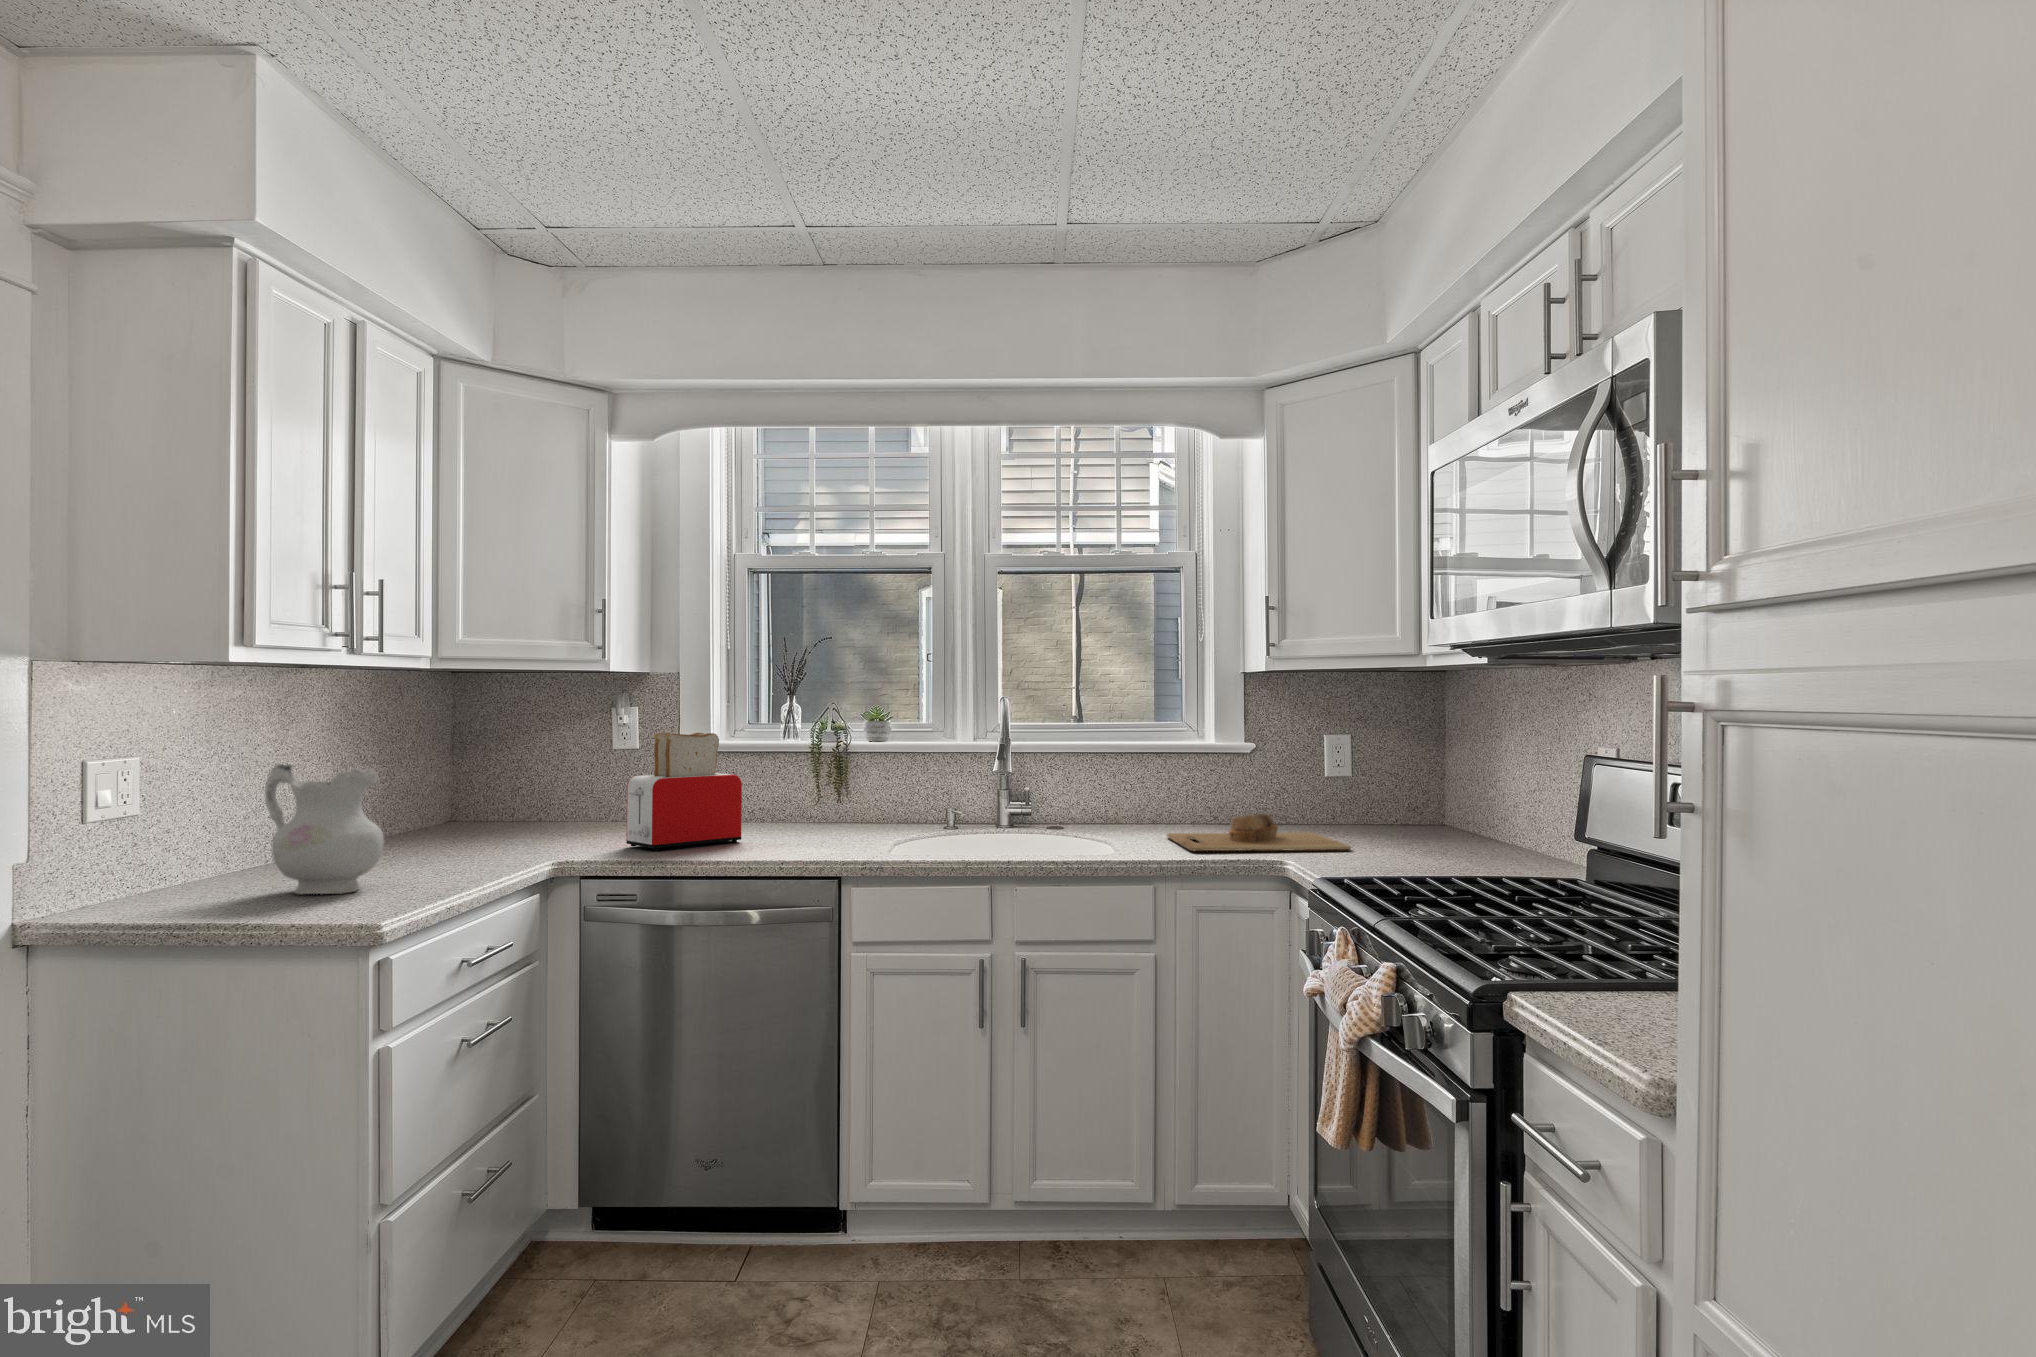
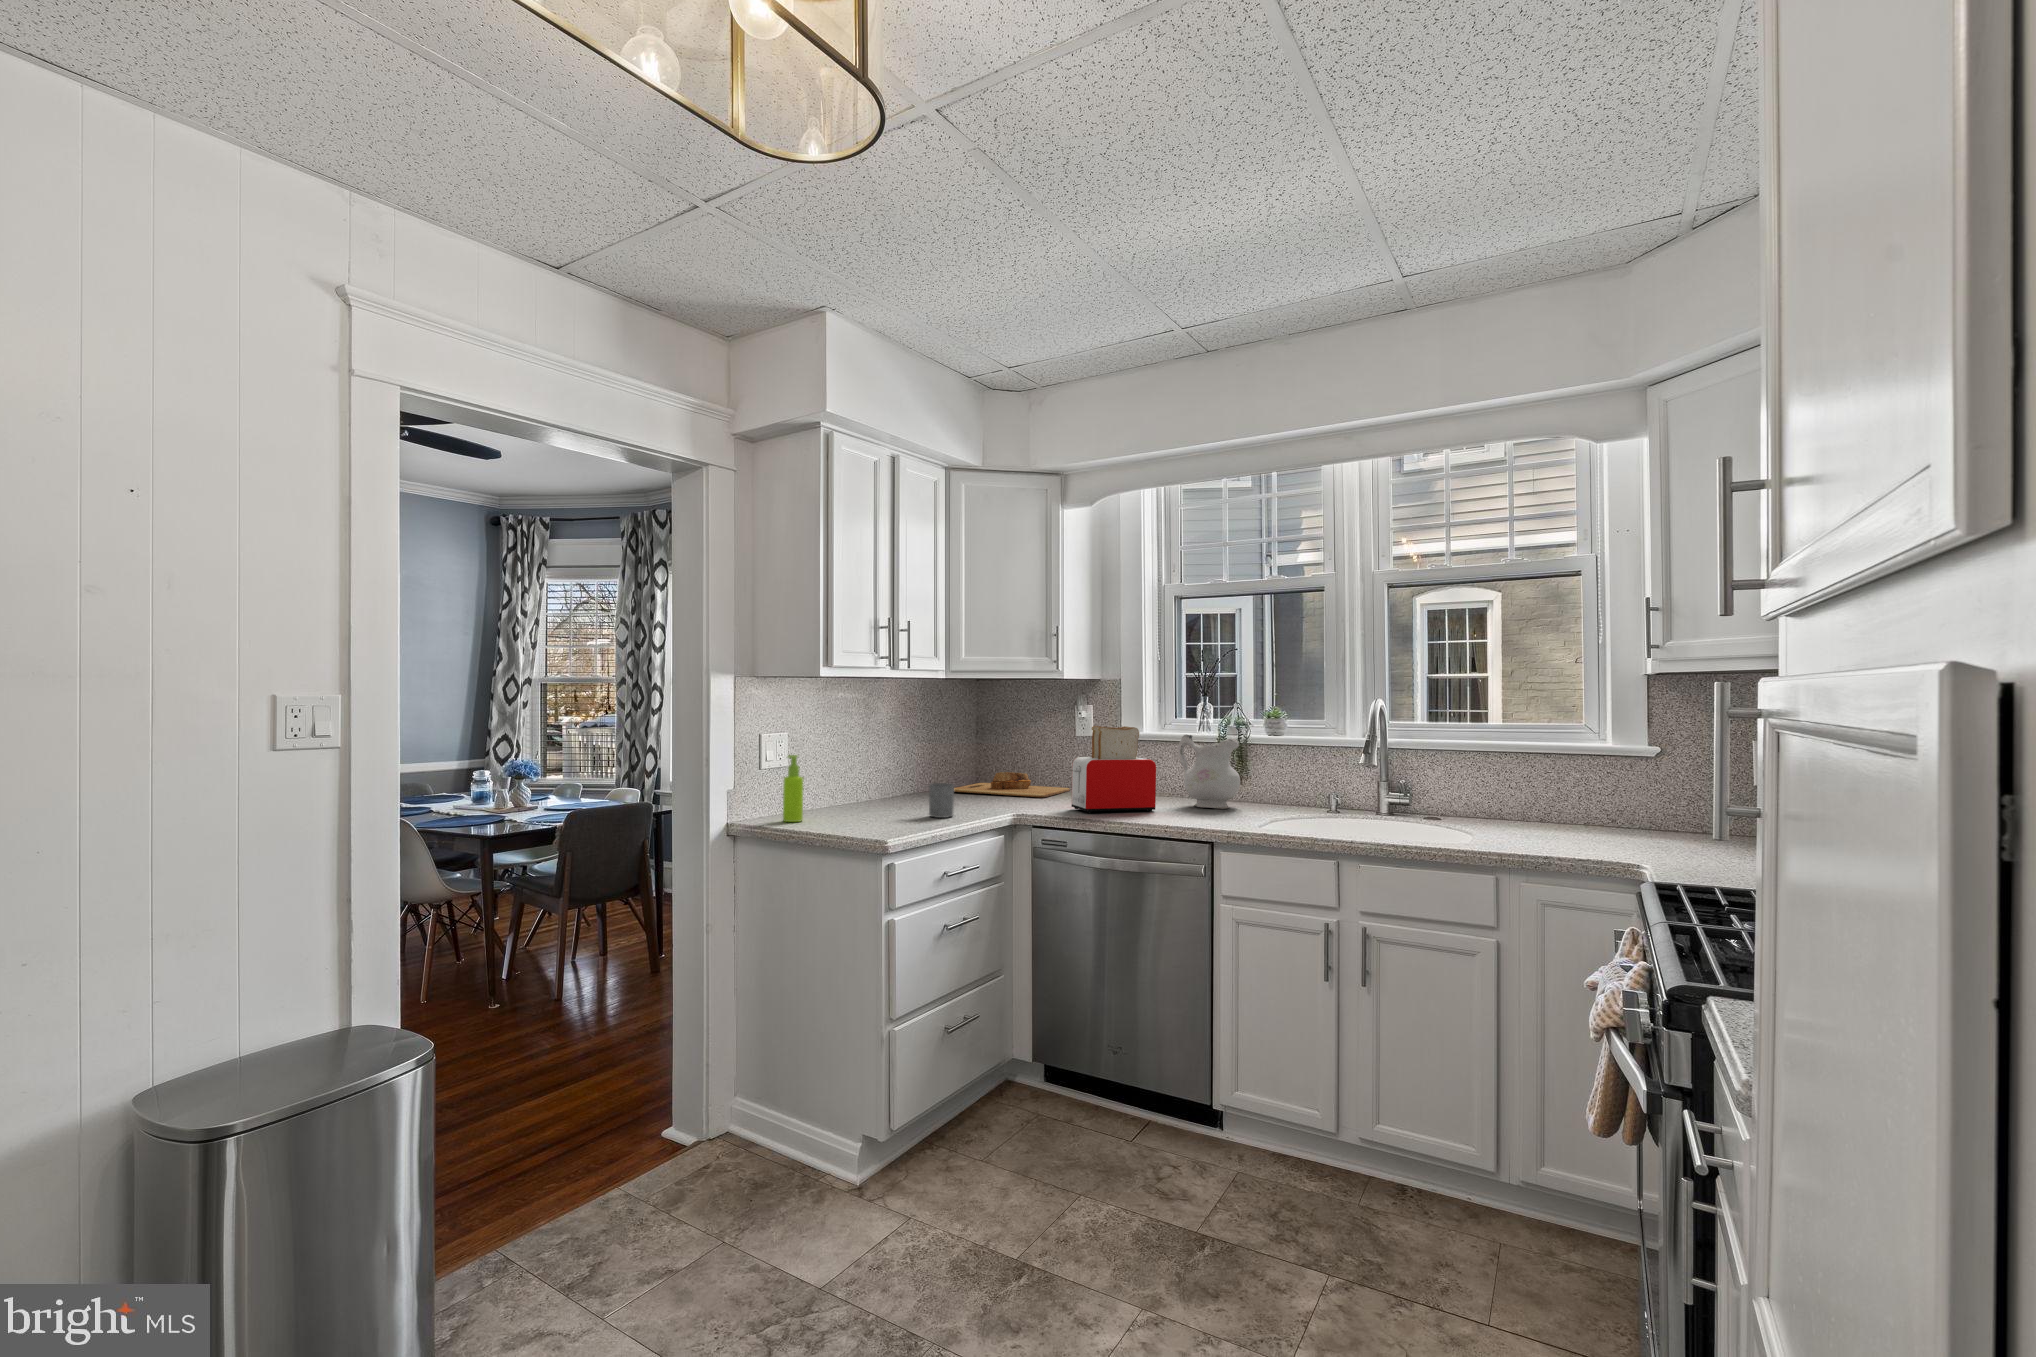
ceramic pitcher: present [265,764,384,894] -> present [1178,735,1240,809]
soap dispenser: none [167,792,206,900] -> present [783,755,804,822]
cutting board: present [1167,814,1351,851] -> present [954,772,1070,797]
mug: none [401,822,462,873] -> present [929,783,954,818]

